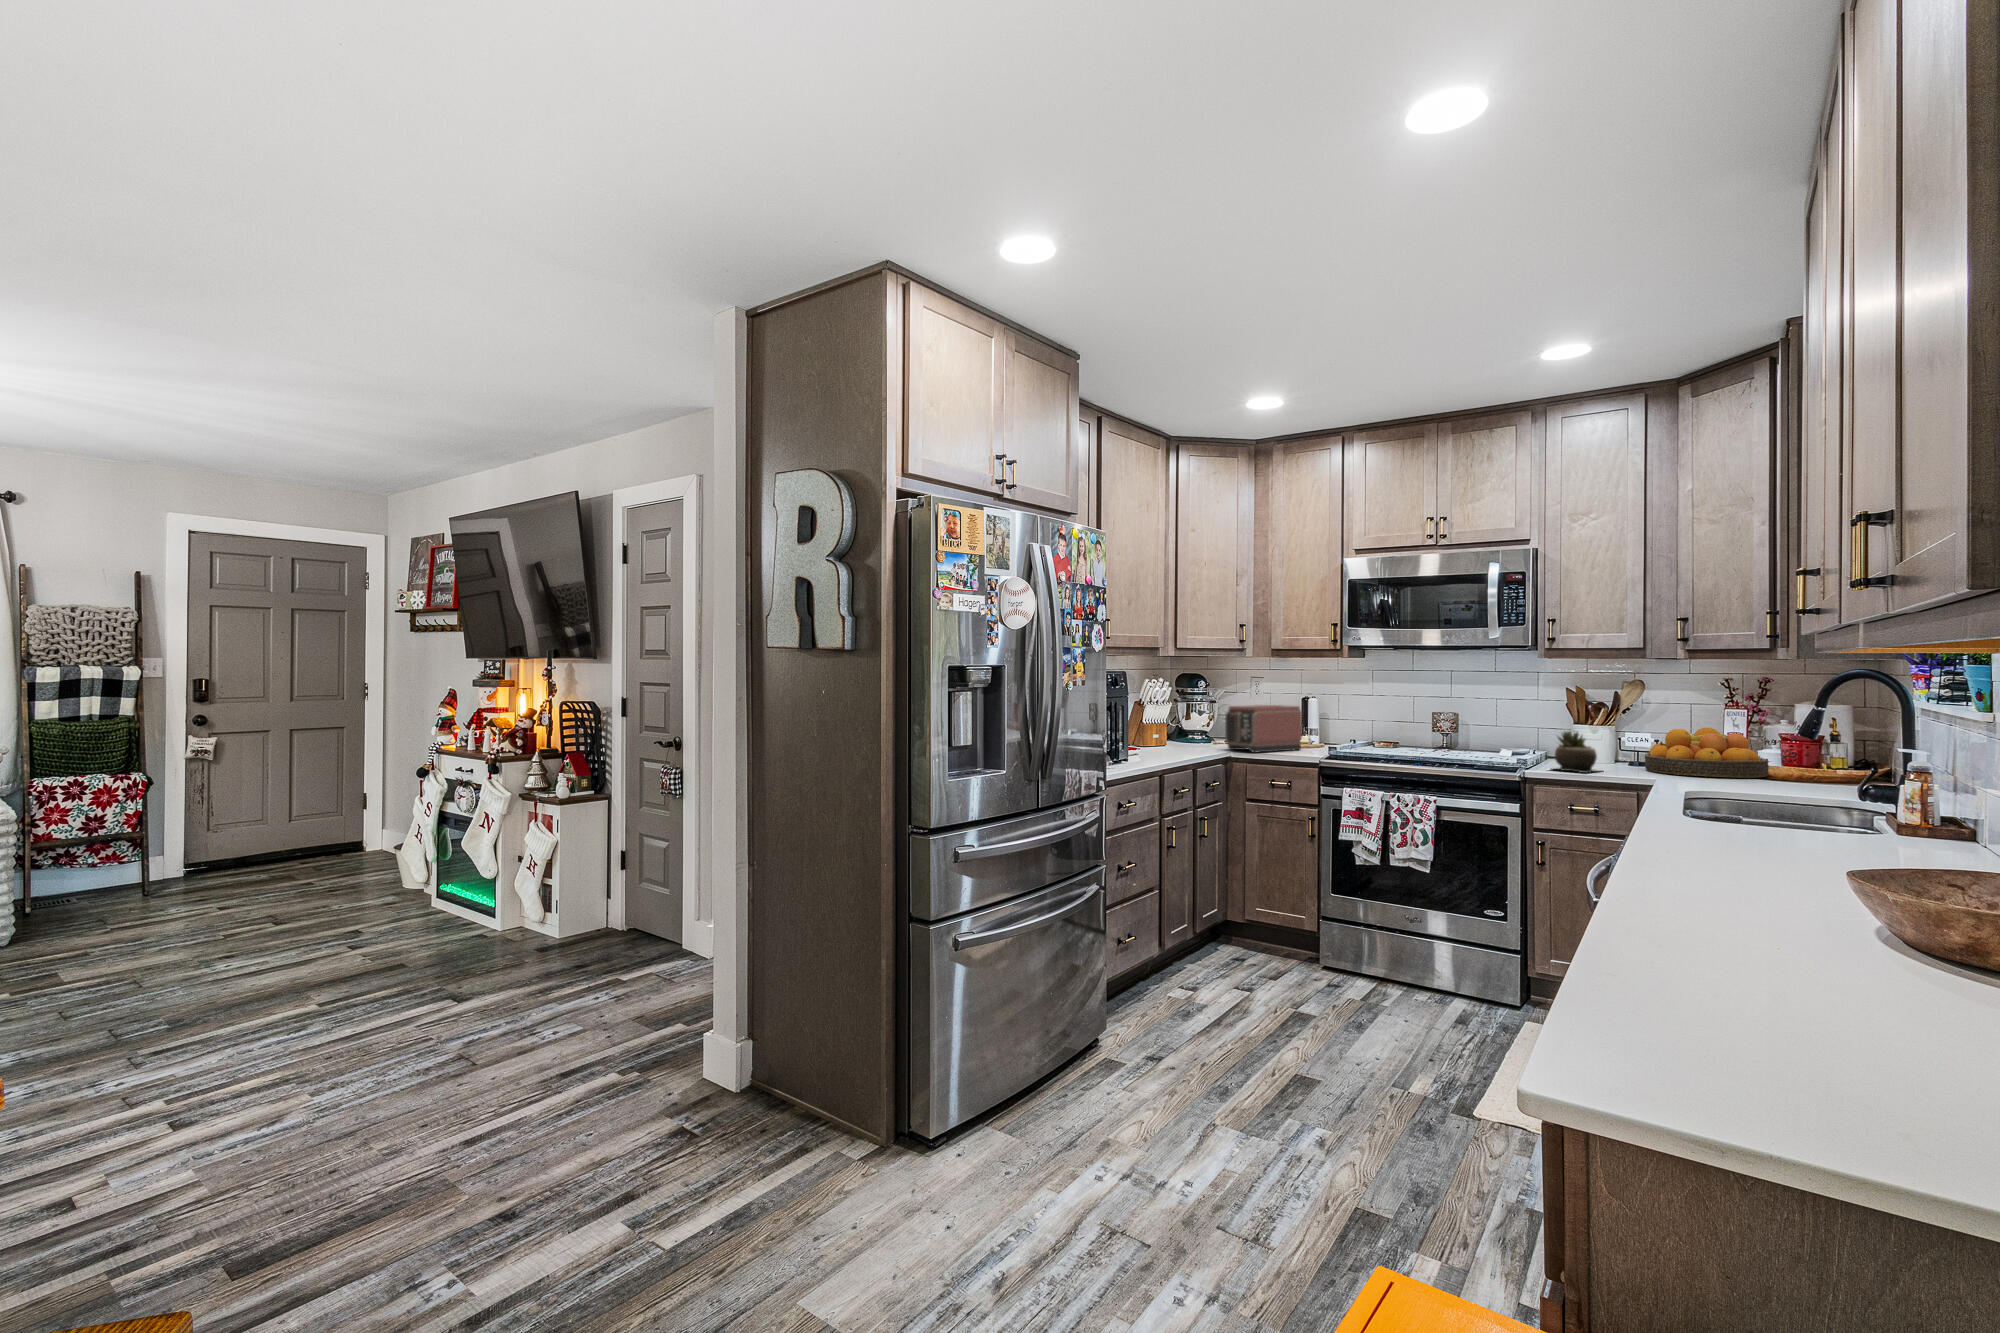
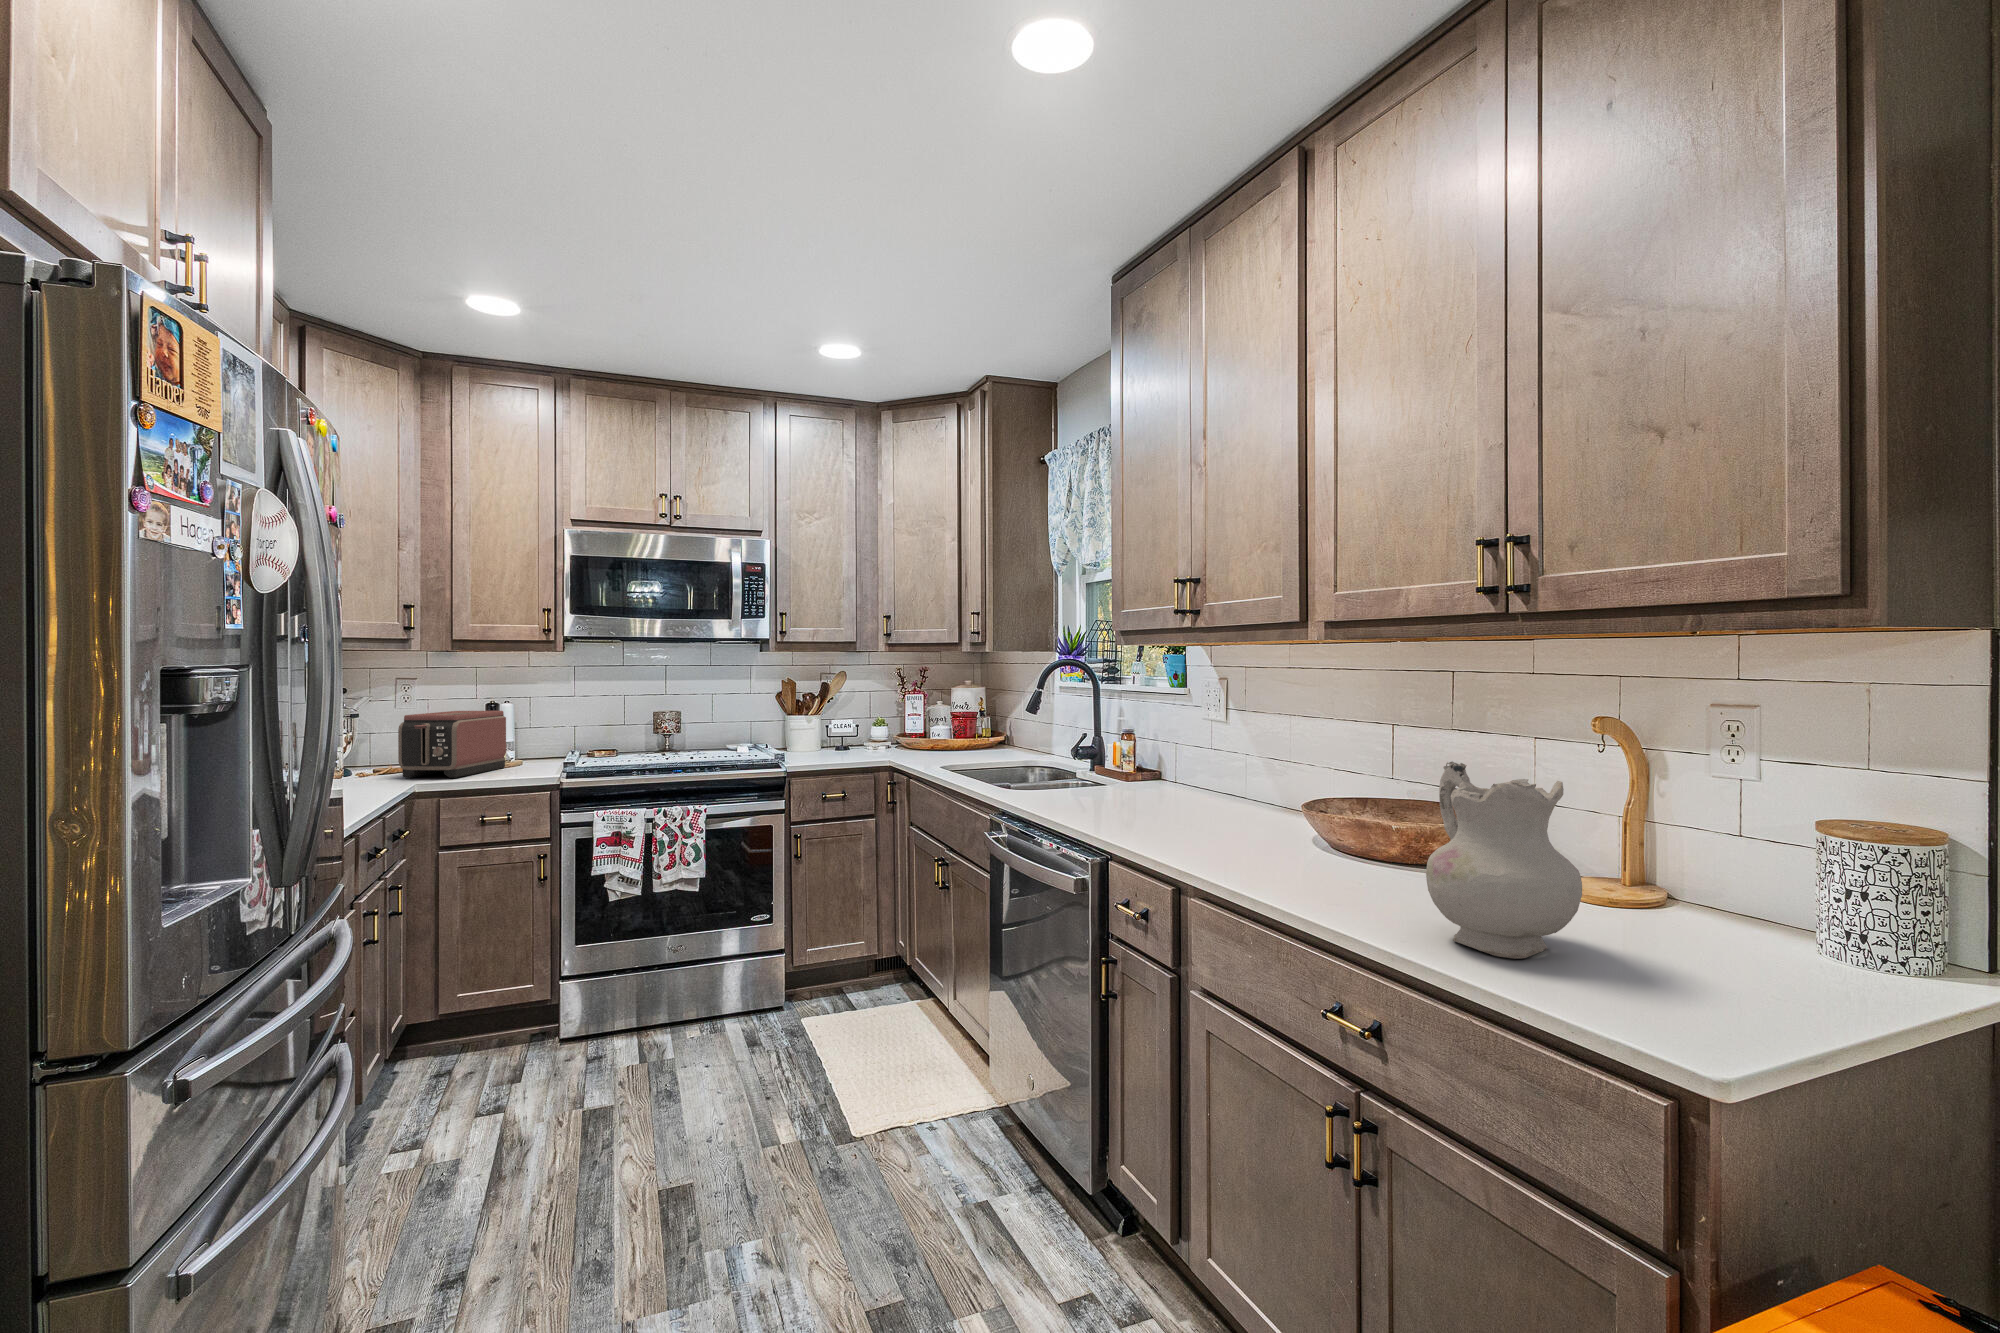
fruit bowl: present [1645,728,1769,778] -> none [867,714,952,757]
succulent plant: present [1551,731,1597,773] -> none [806,722,848,763]
ceramic pitcher: none [1669,782,1896,1025] -> present [1426,762,1582,959]

